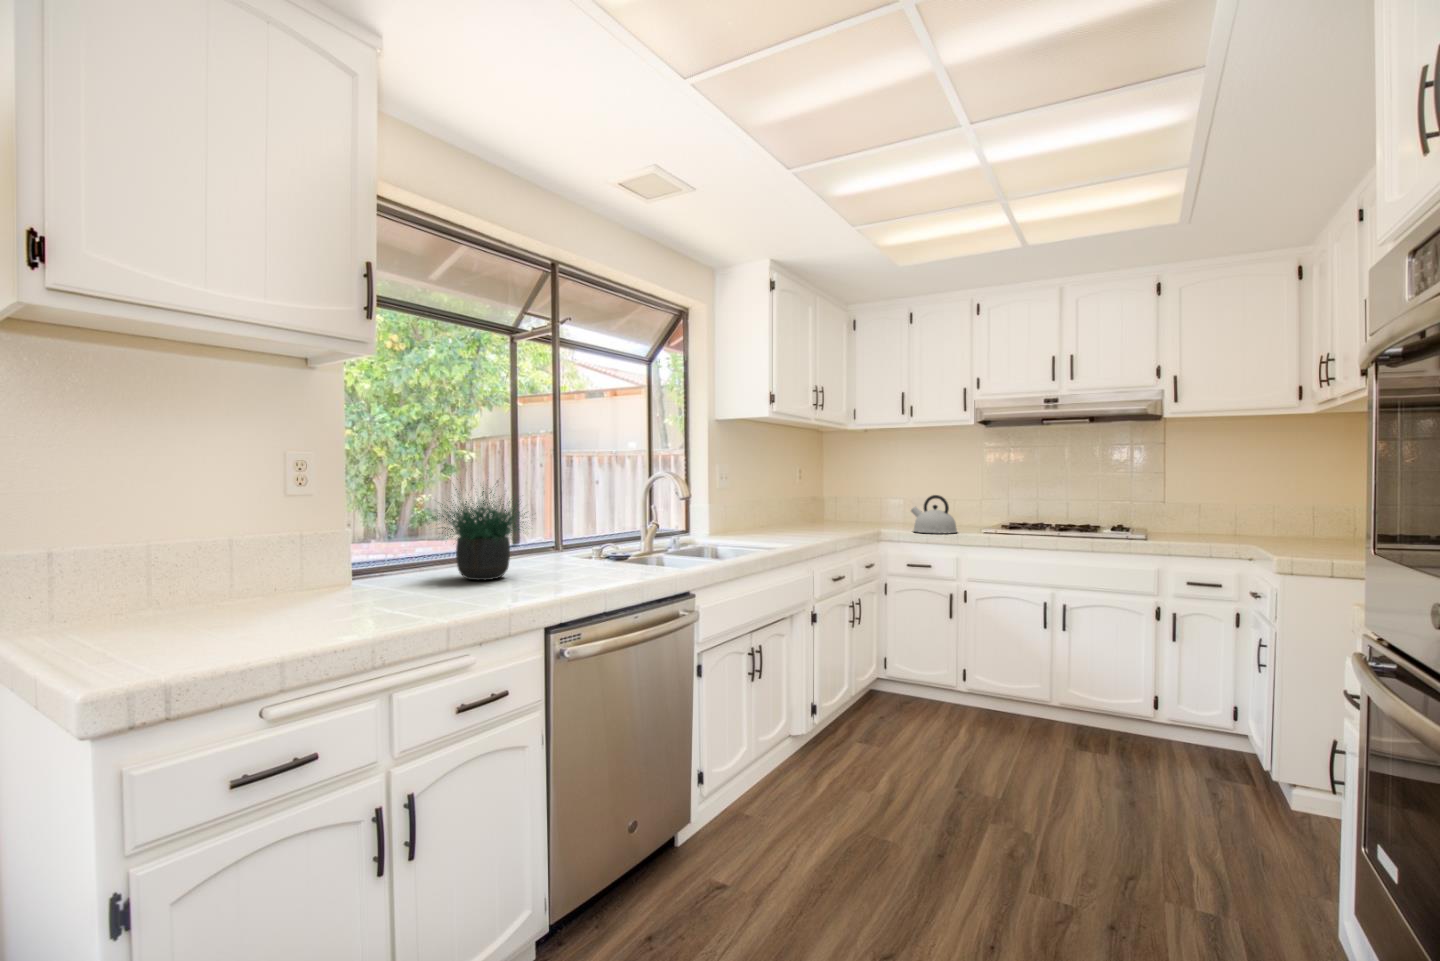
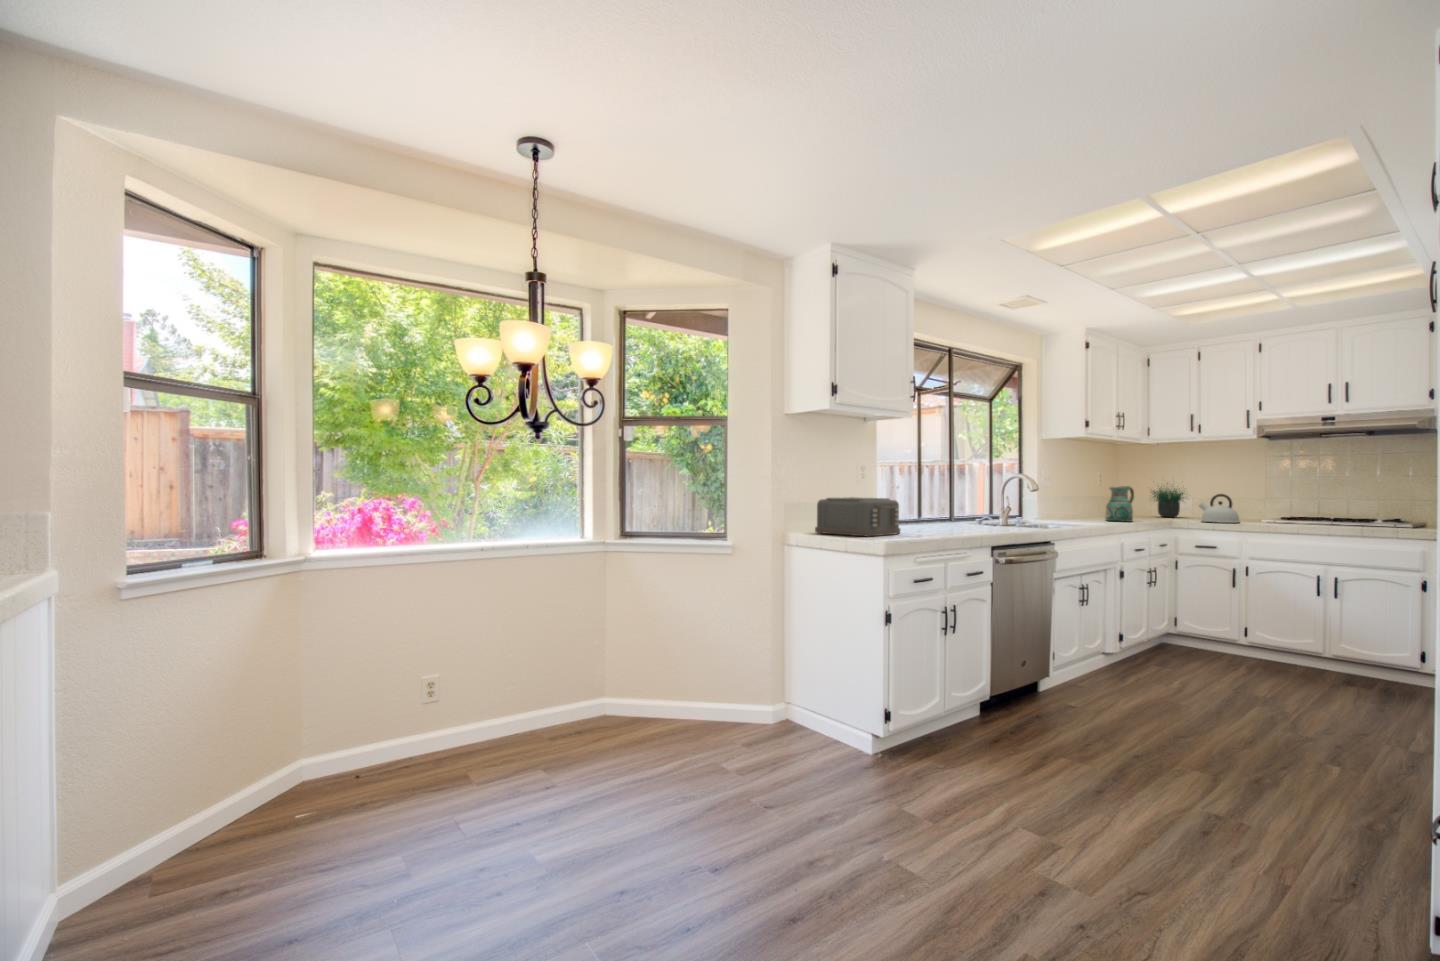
ceramic pitcher: none [799,486,835,536] -> present [1105,486,1134,522]
potted plant: present [435,487,526,580] -> present [1153,487,1184,517]
toaster: none [85,530,325,643] -> present [815,497,900,537]

